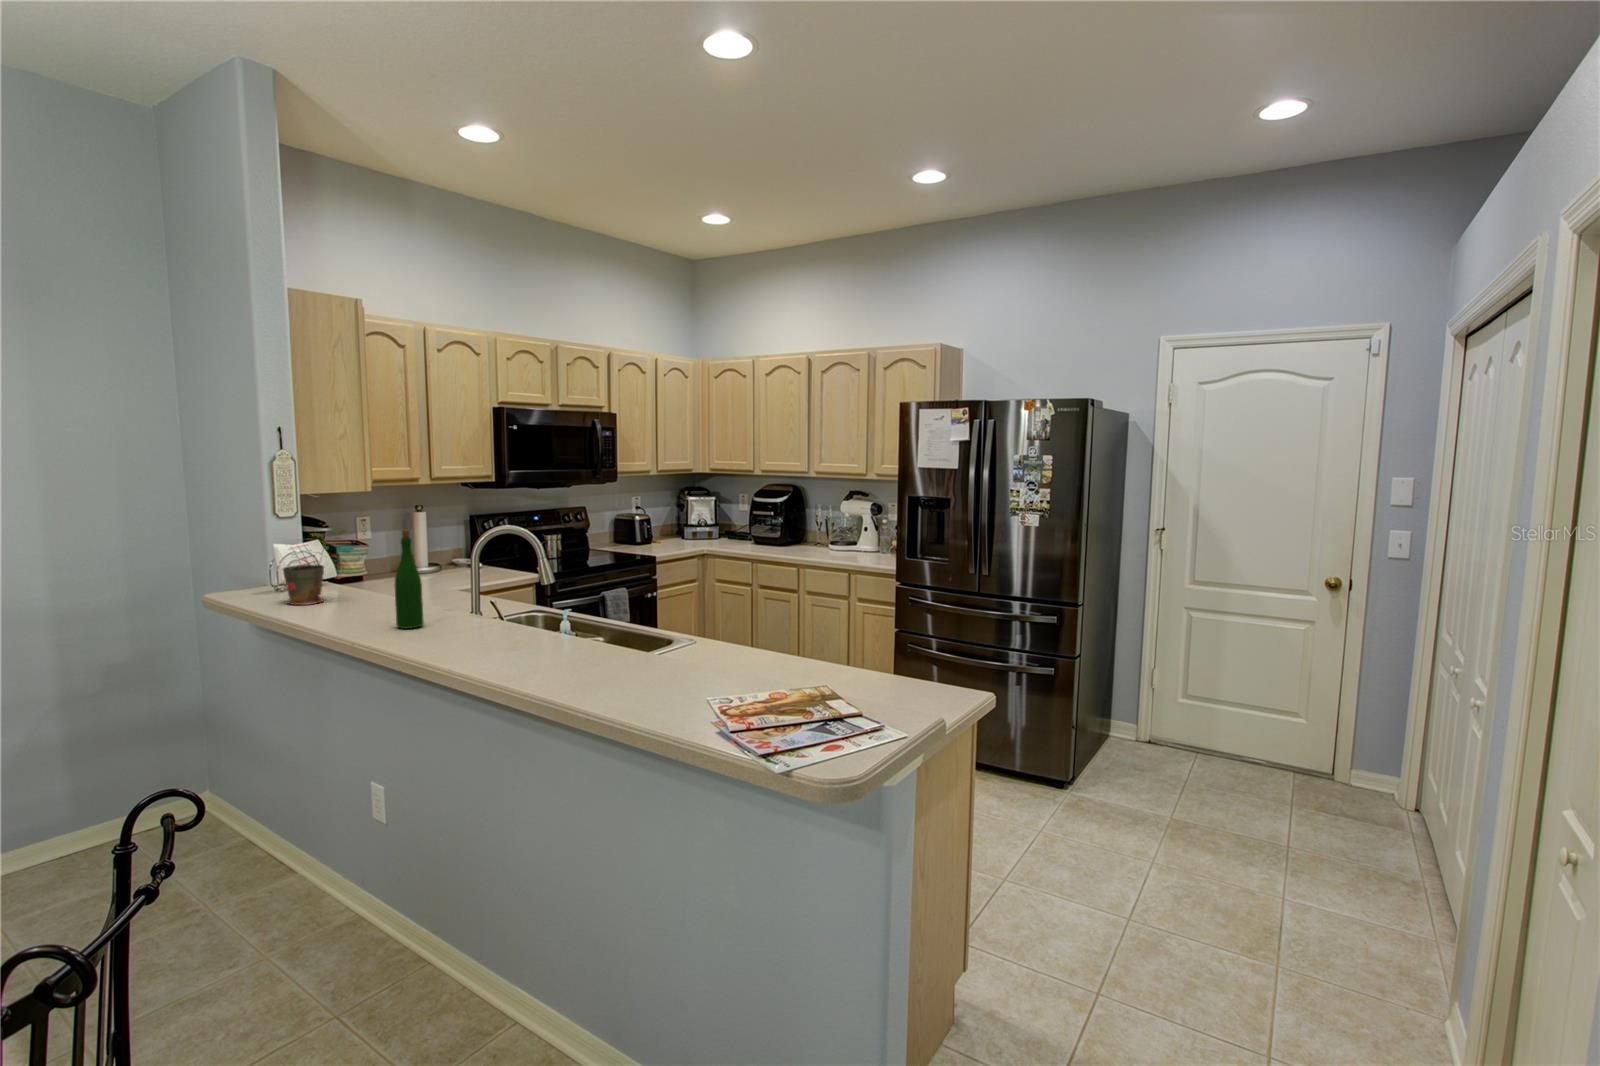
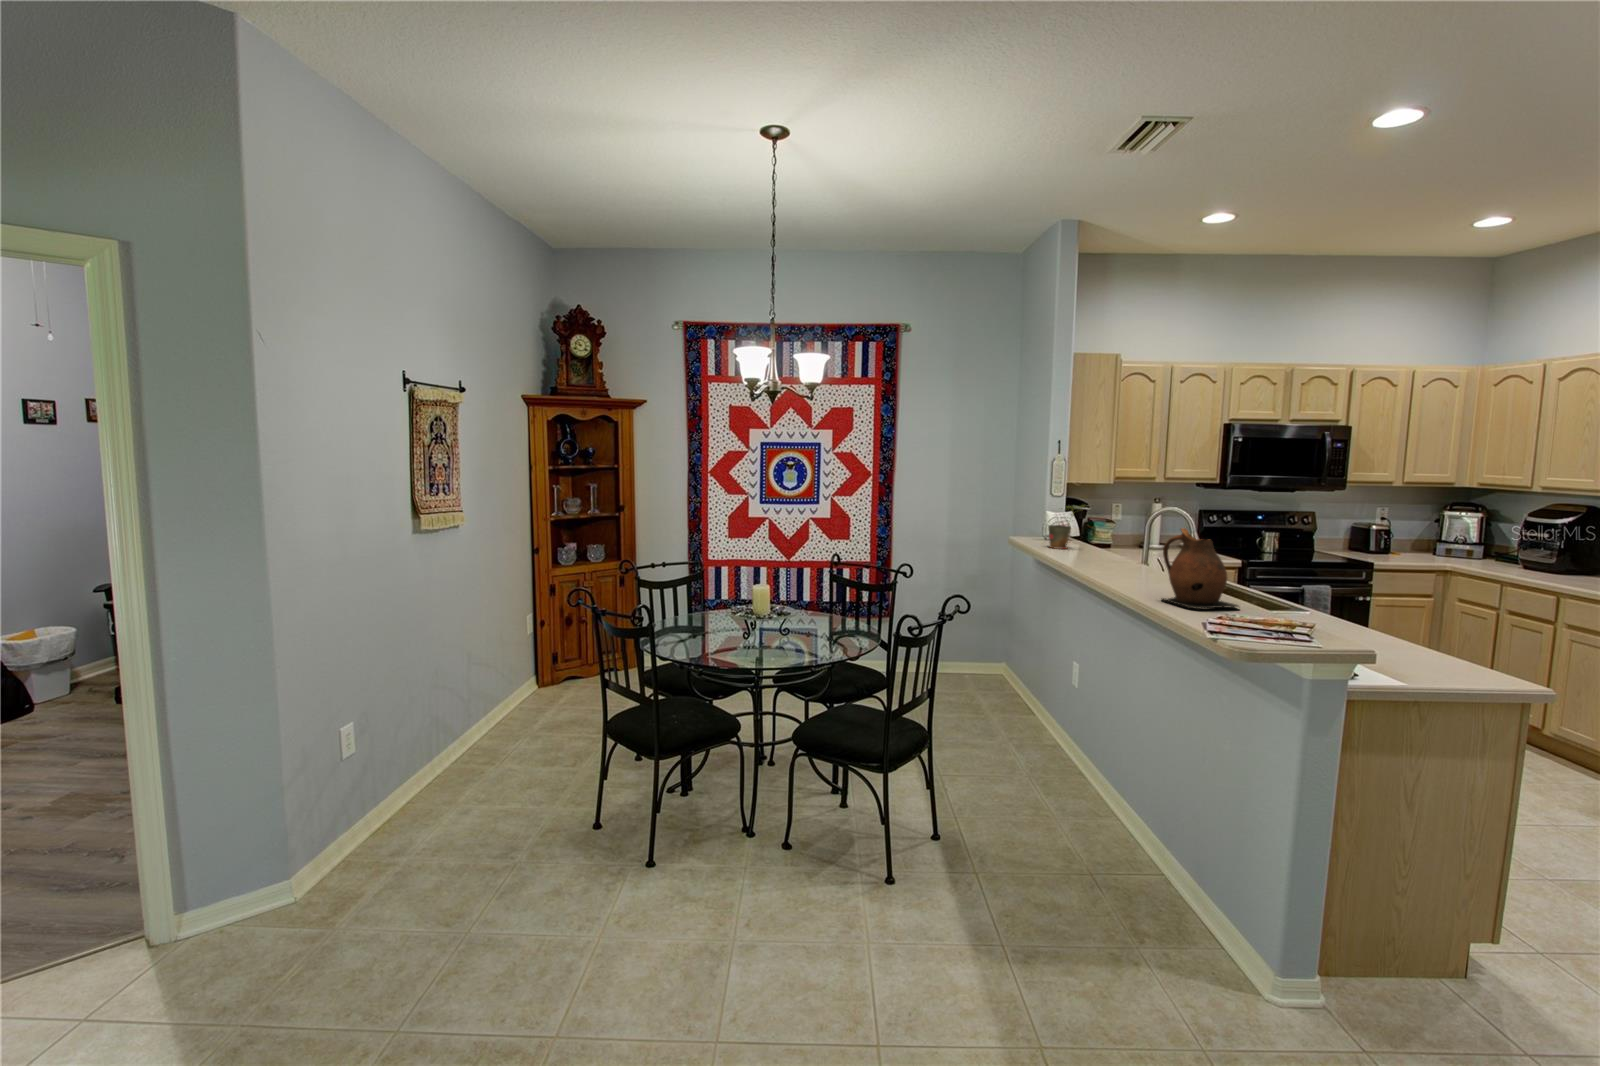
wine bottle: present [394,529,423,629] -> none [1097,504,1115,566]
ceramic pitcher: none [553,567,668,696] -> present [1162,528,1239,609]

